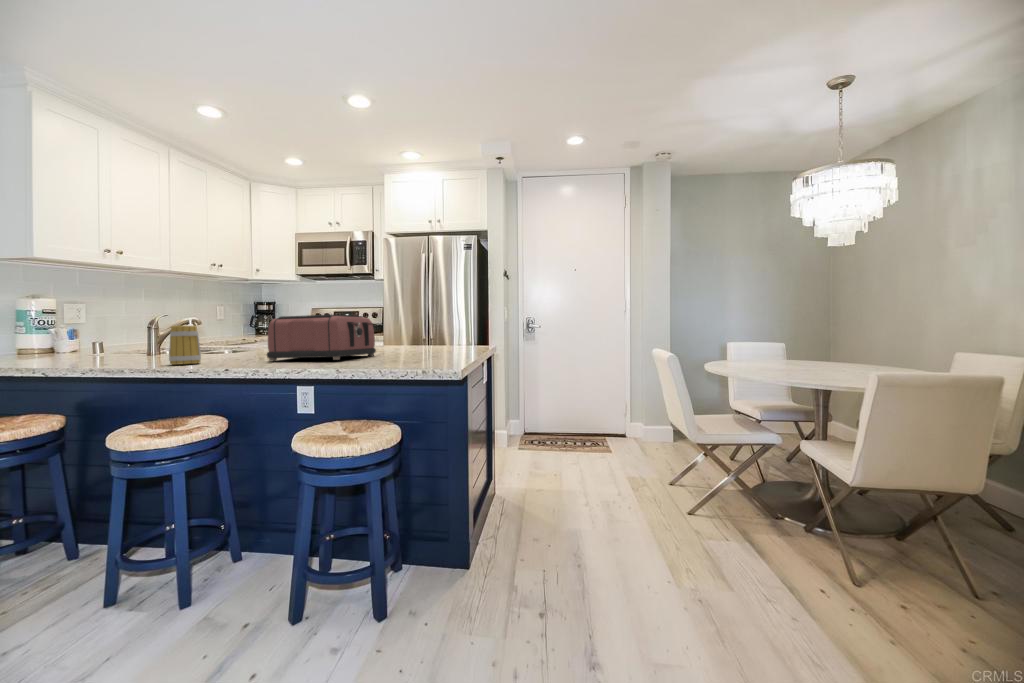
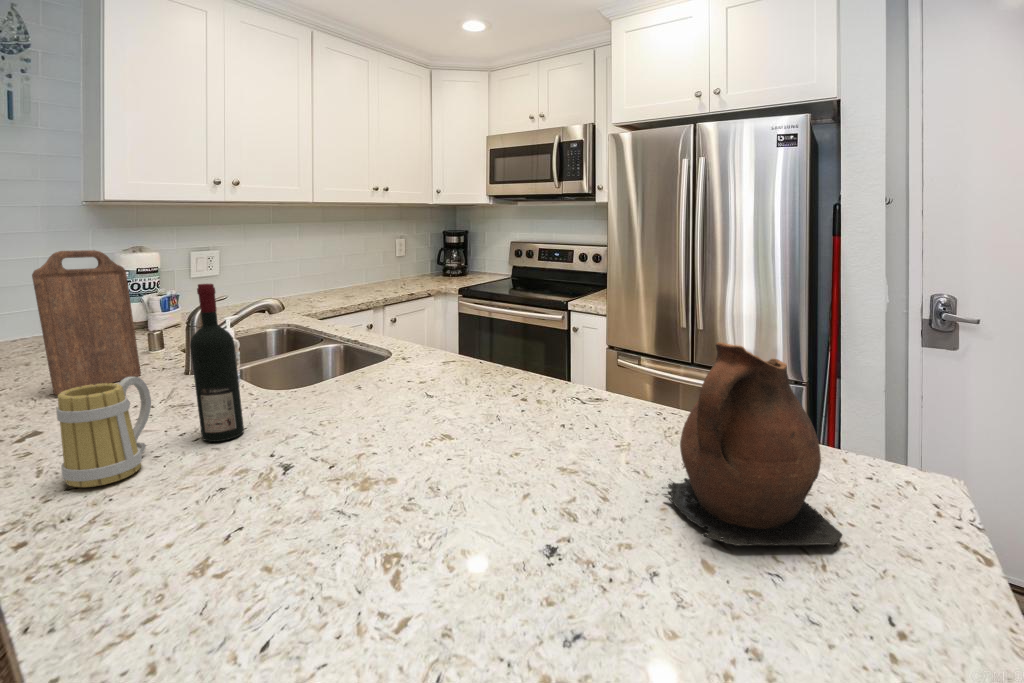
cutting board: none [73,281,113,362] -> present [32,250,141,395]
wine bottle: none [210,290,231,360] -> present [190,284,244,442]
ceramic pitcher: none [419,298,469,353] -> present [662,342,842,547]
toaster: present [267,315,376,361] -> none [246,358,536,582]

